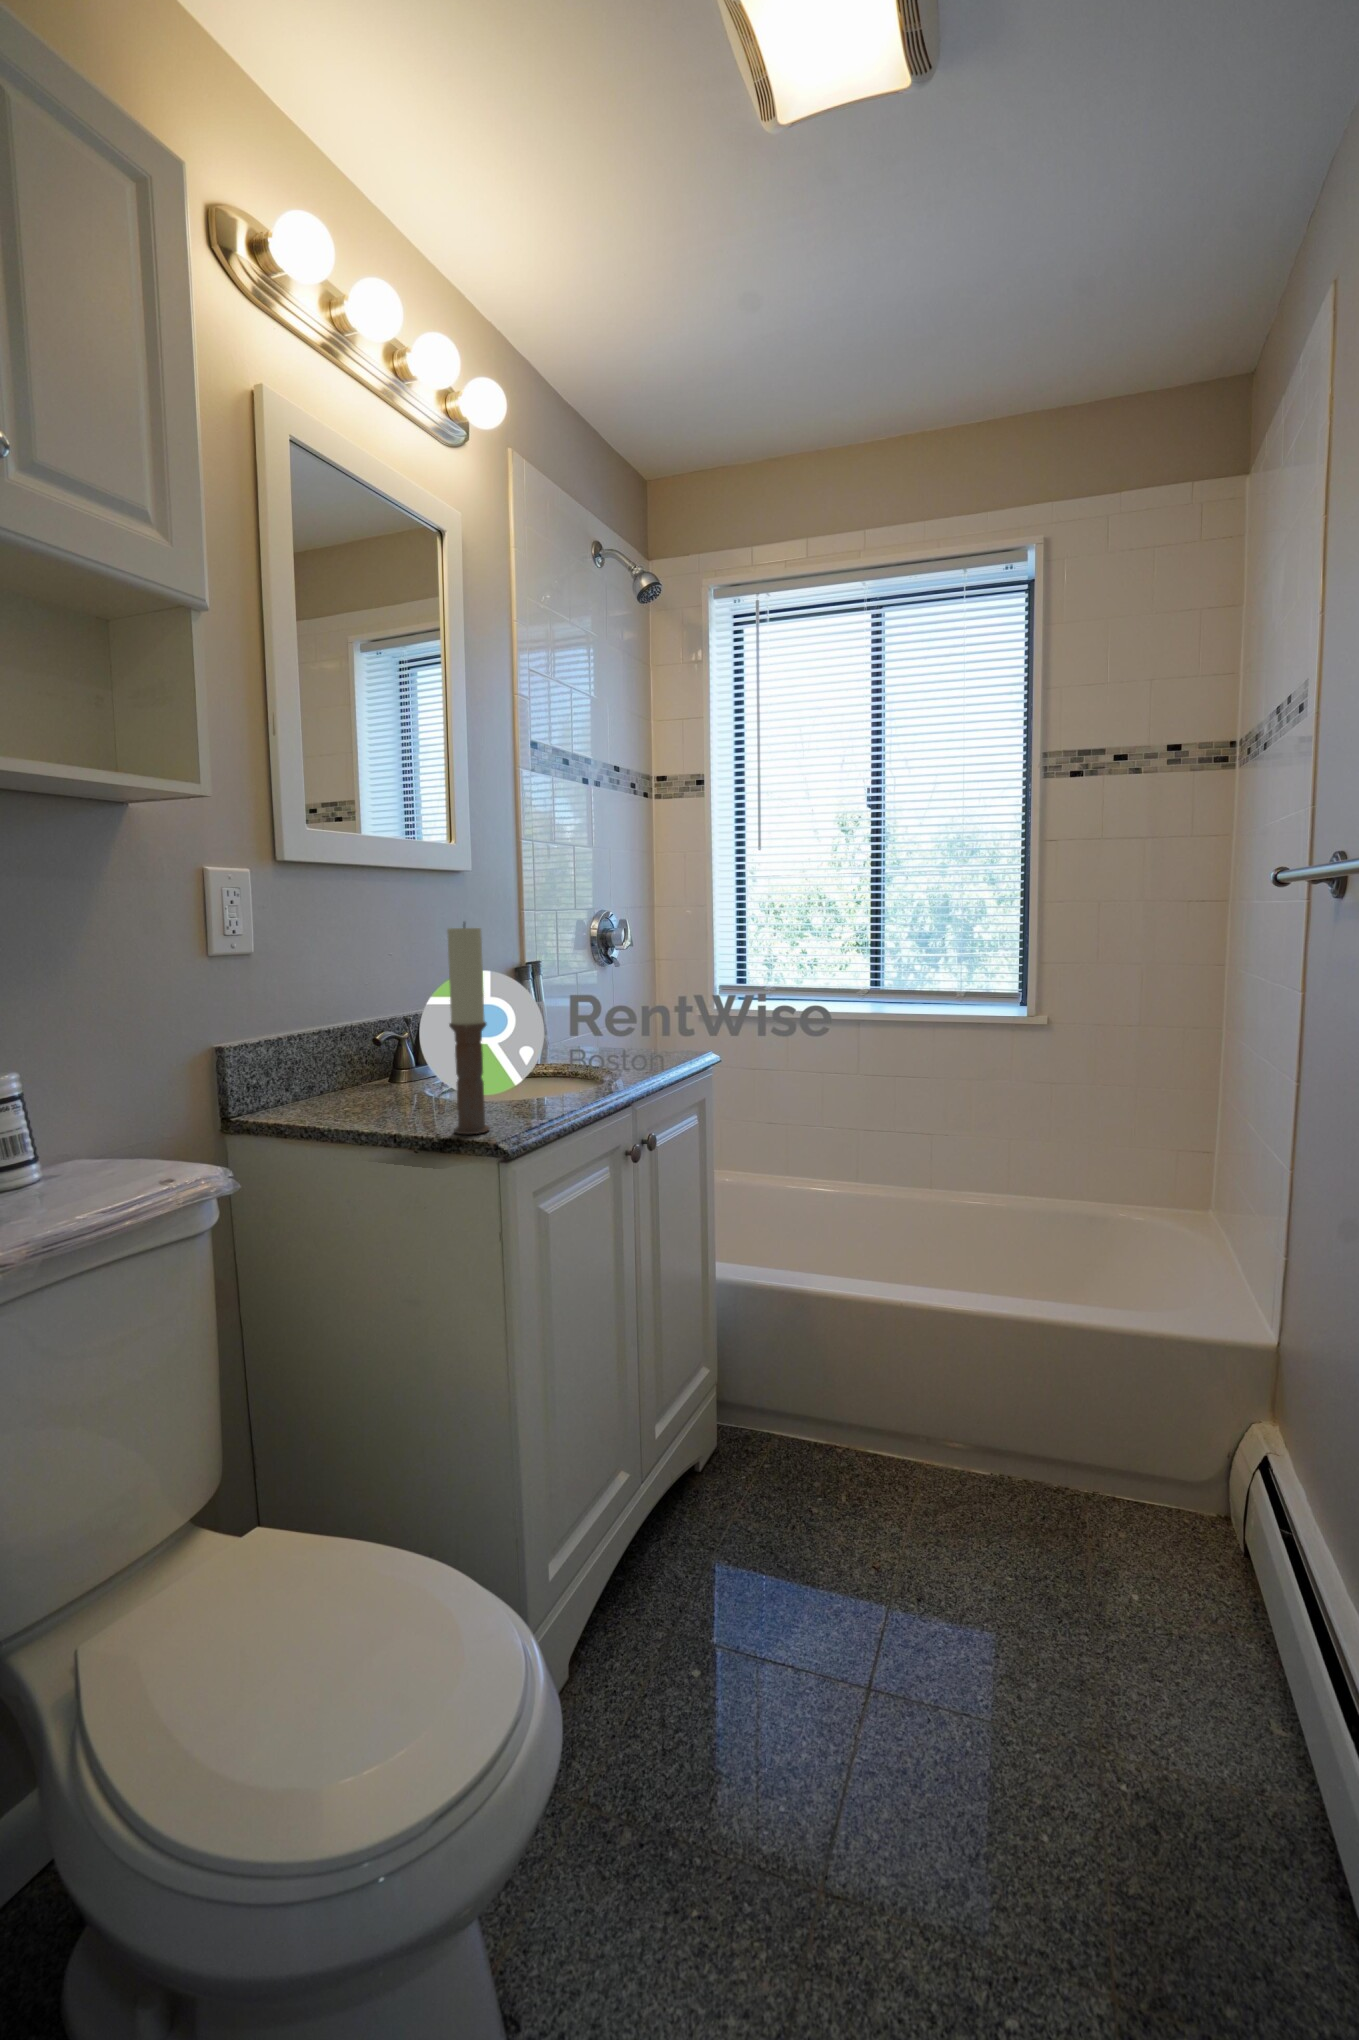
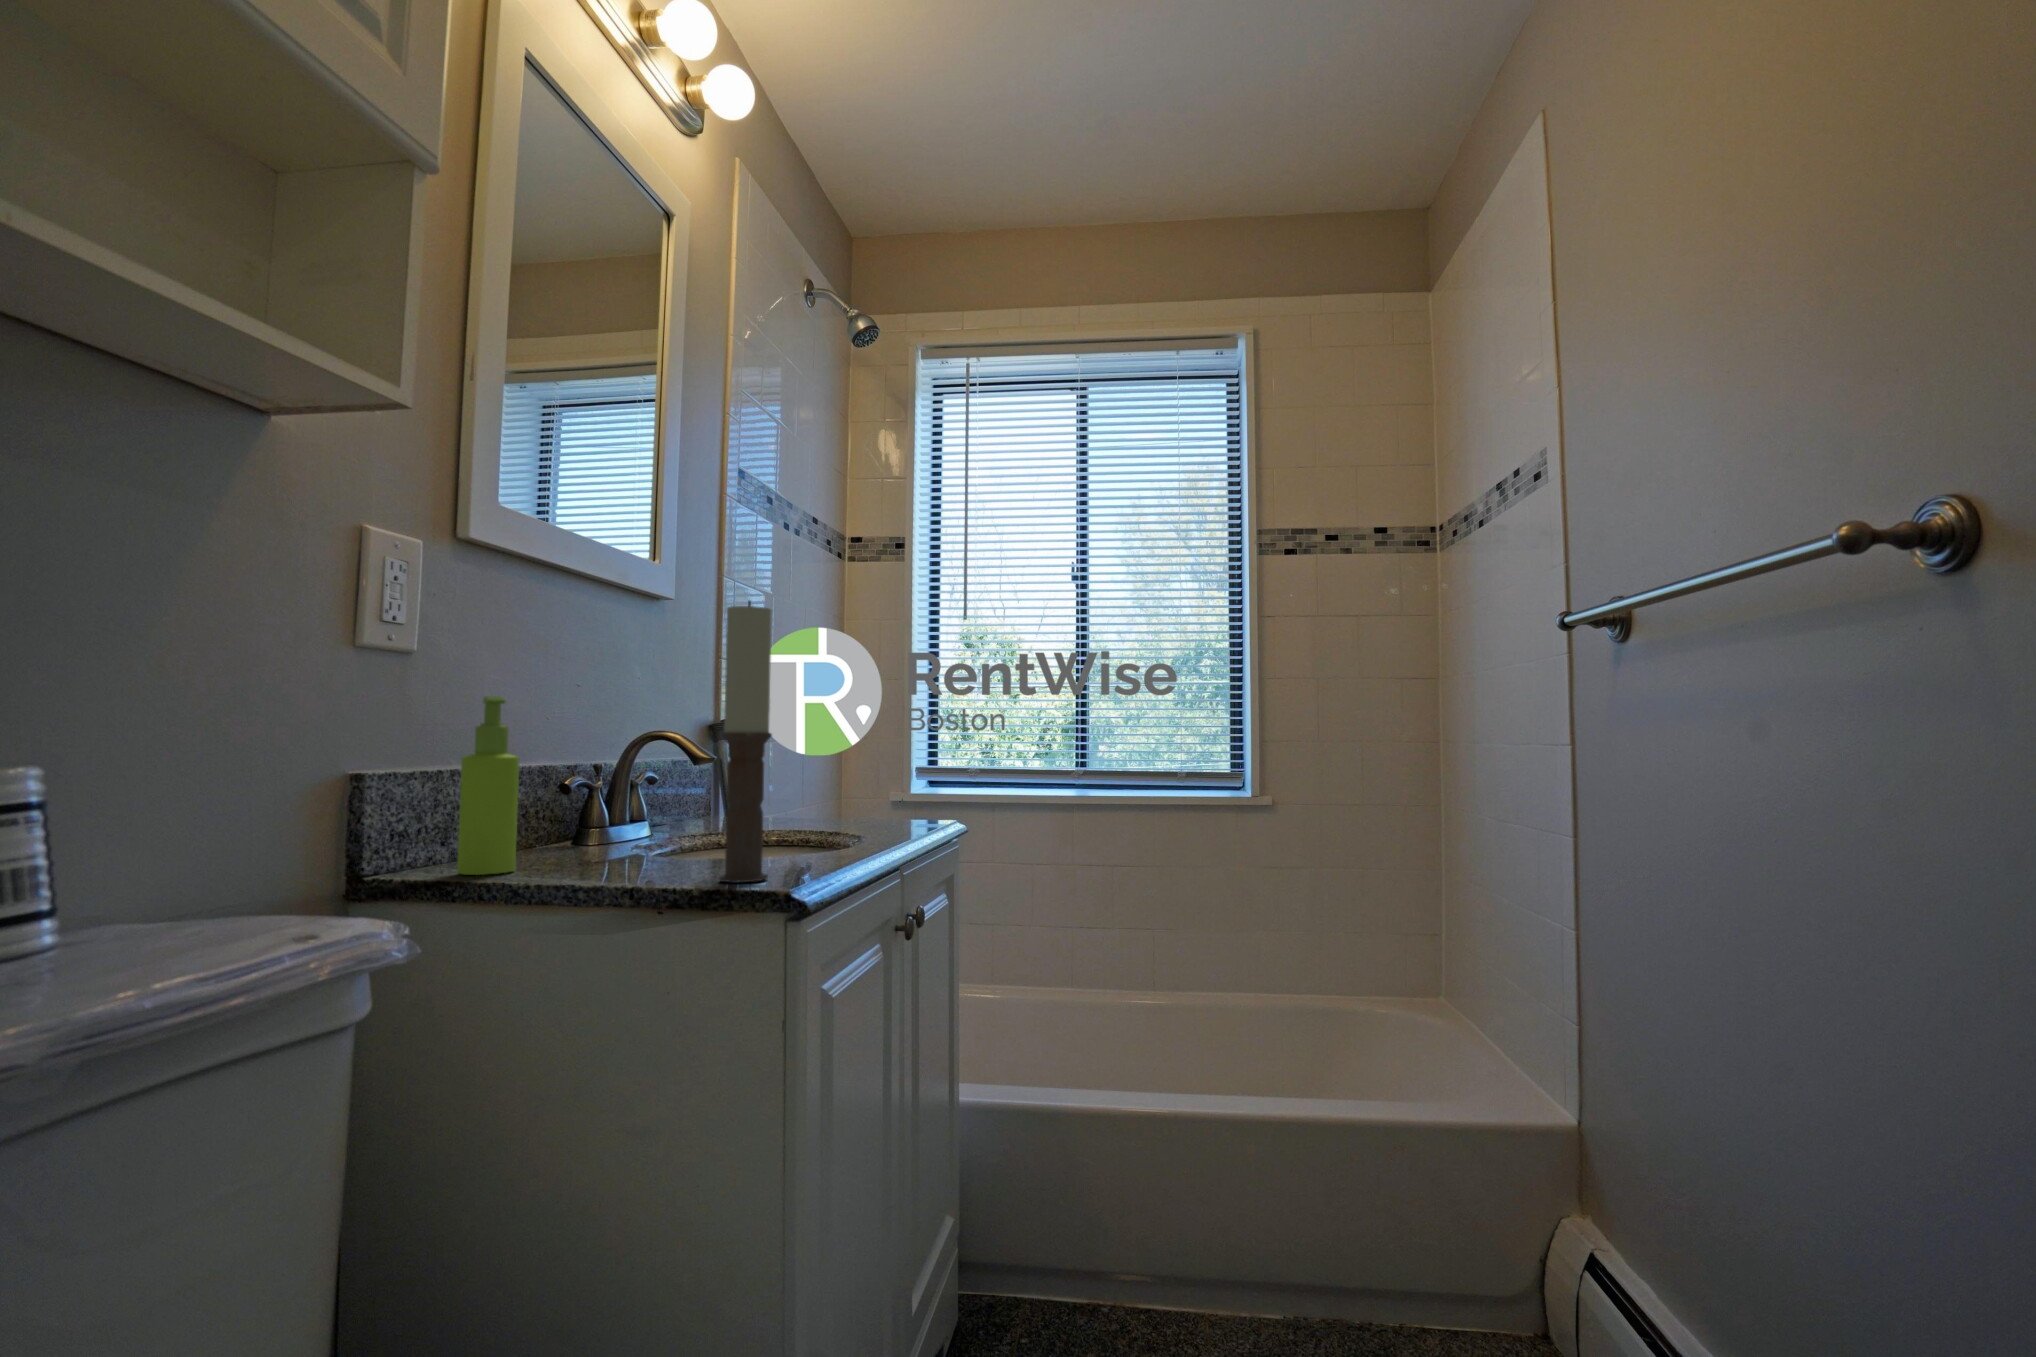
soap dispenser: none [287,989,331,1117] -> present [457,696,520,875]

